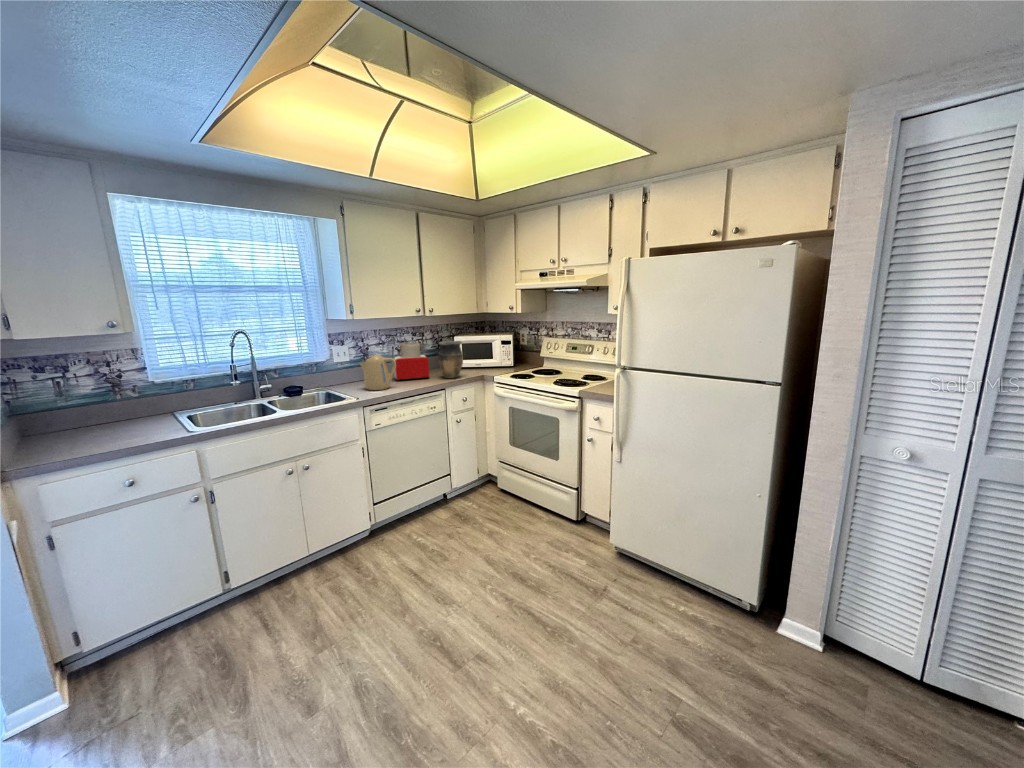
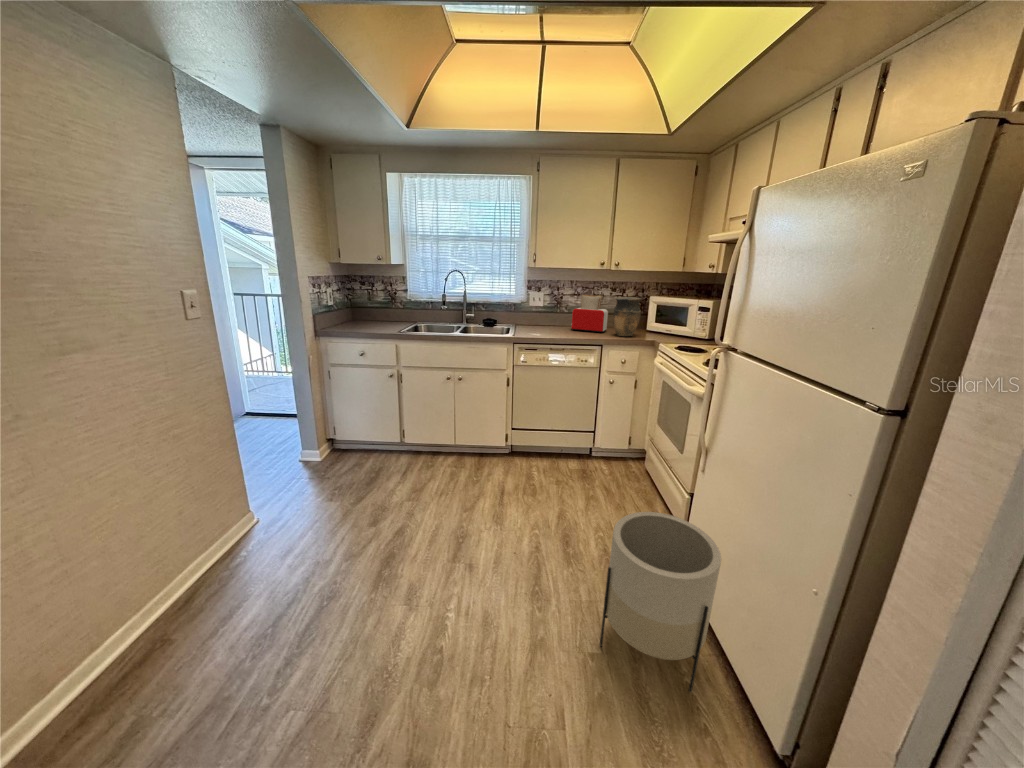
kettle: present [359,355,396,390] -> none [535,301,563,333]
planter: none [604,504,684,632] -> present [600,512,721,692]

